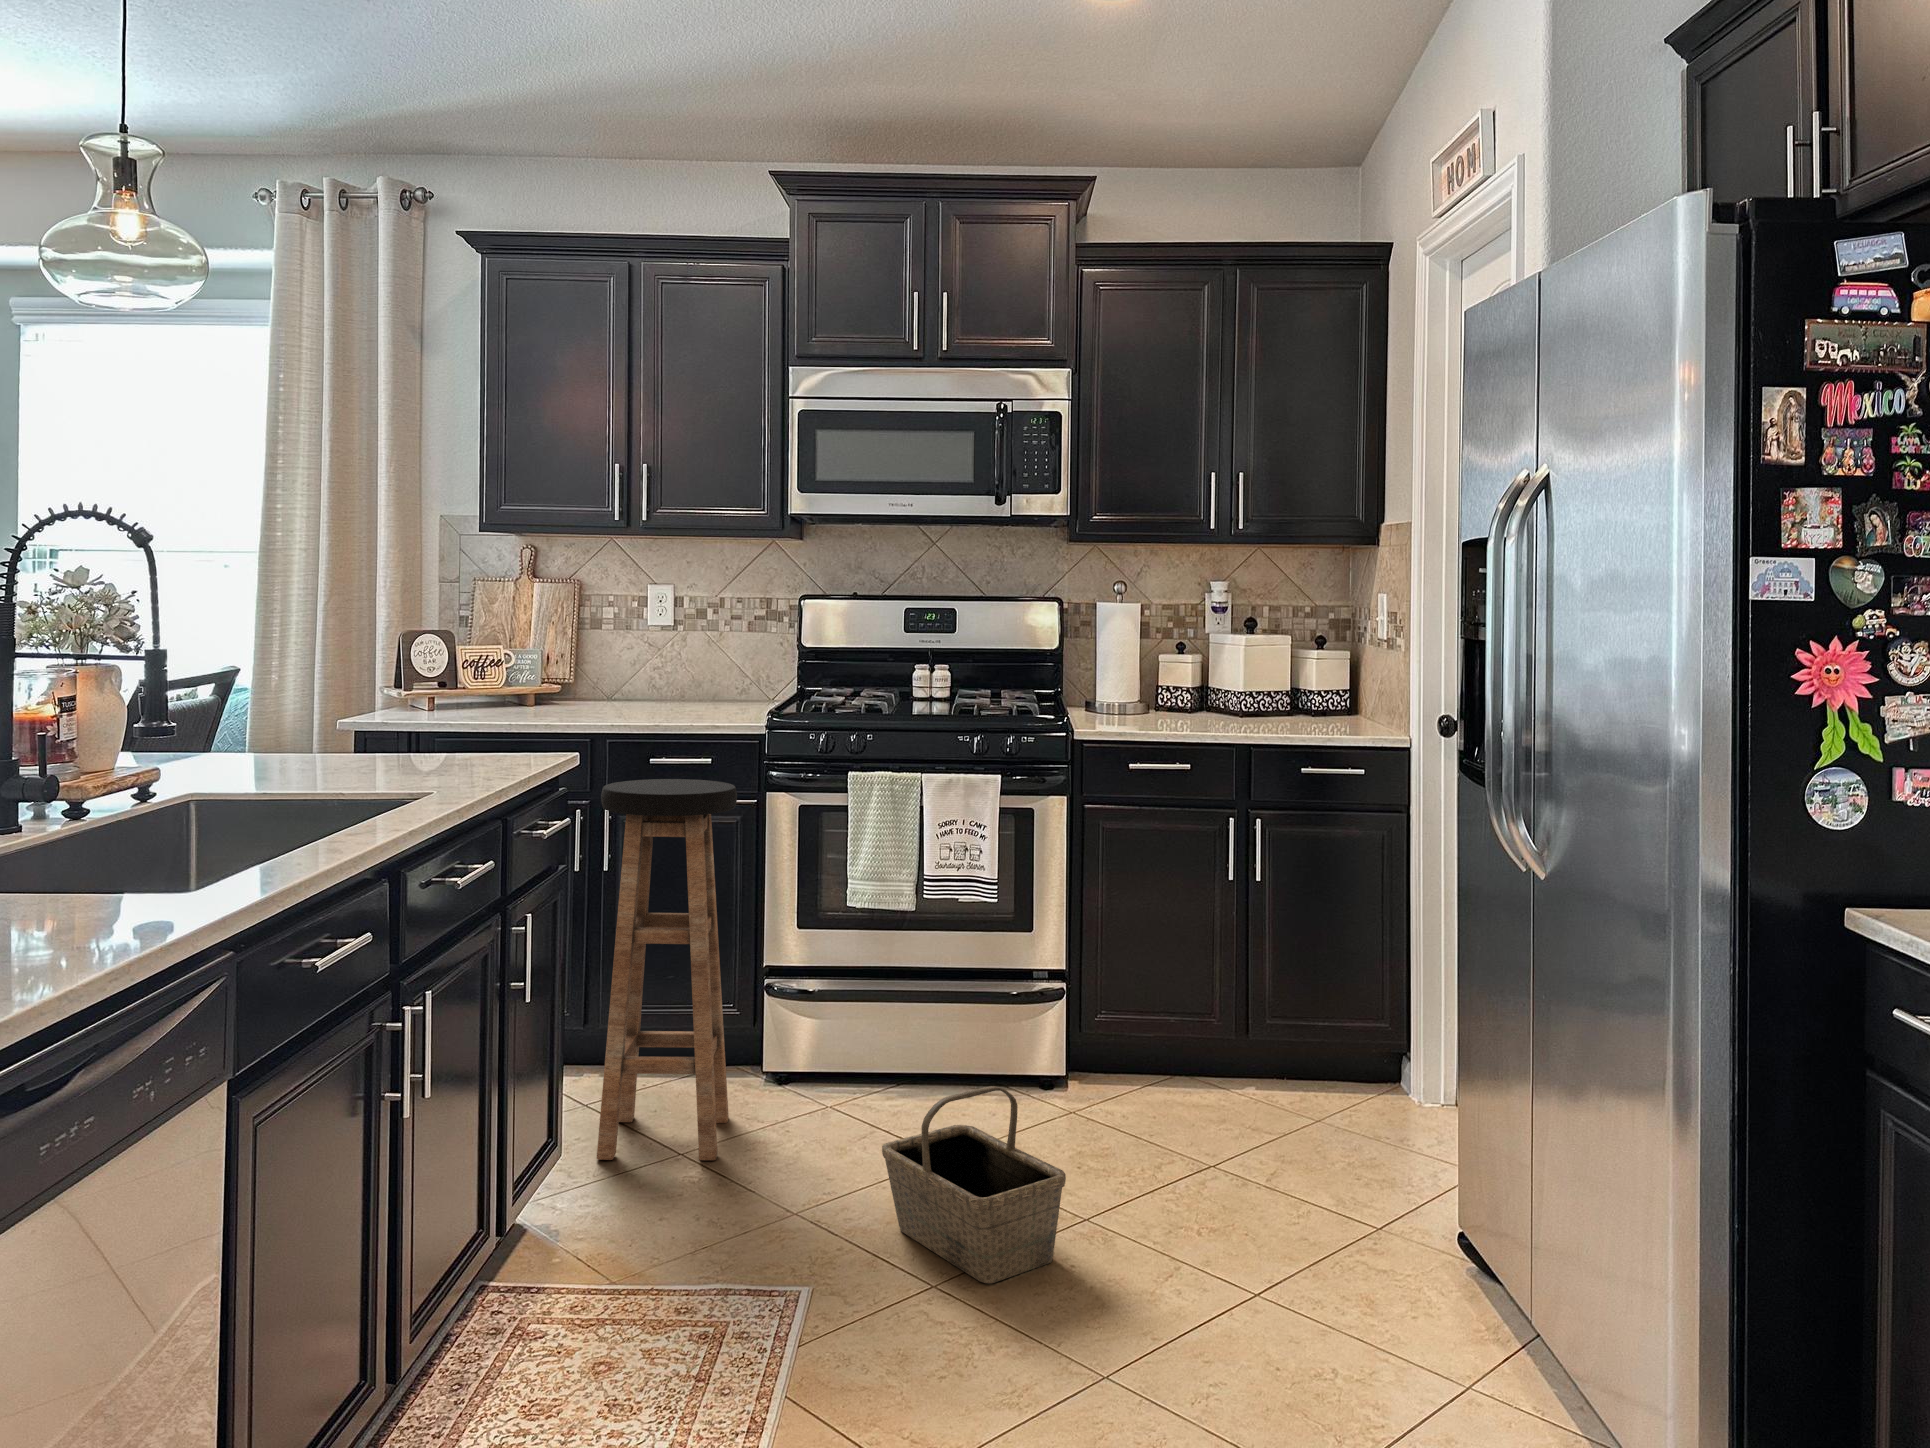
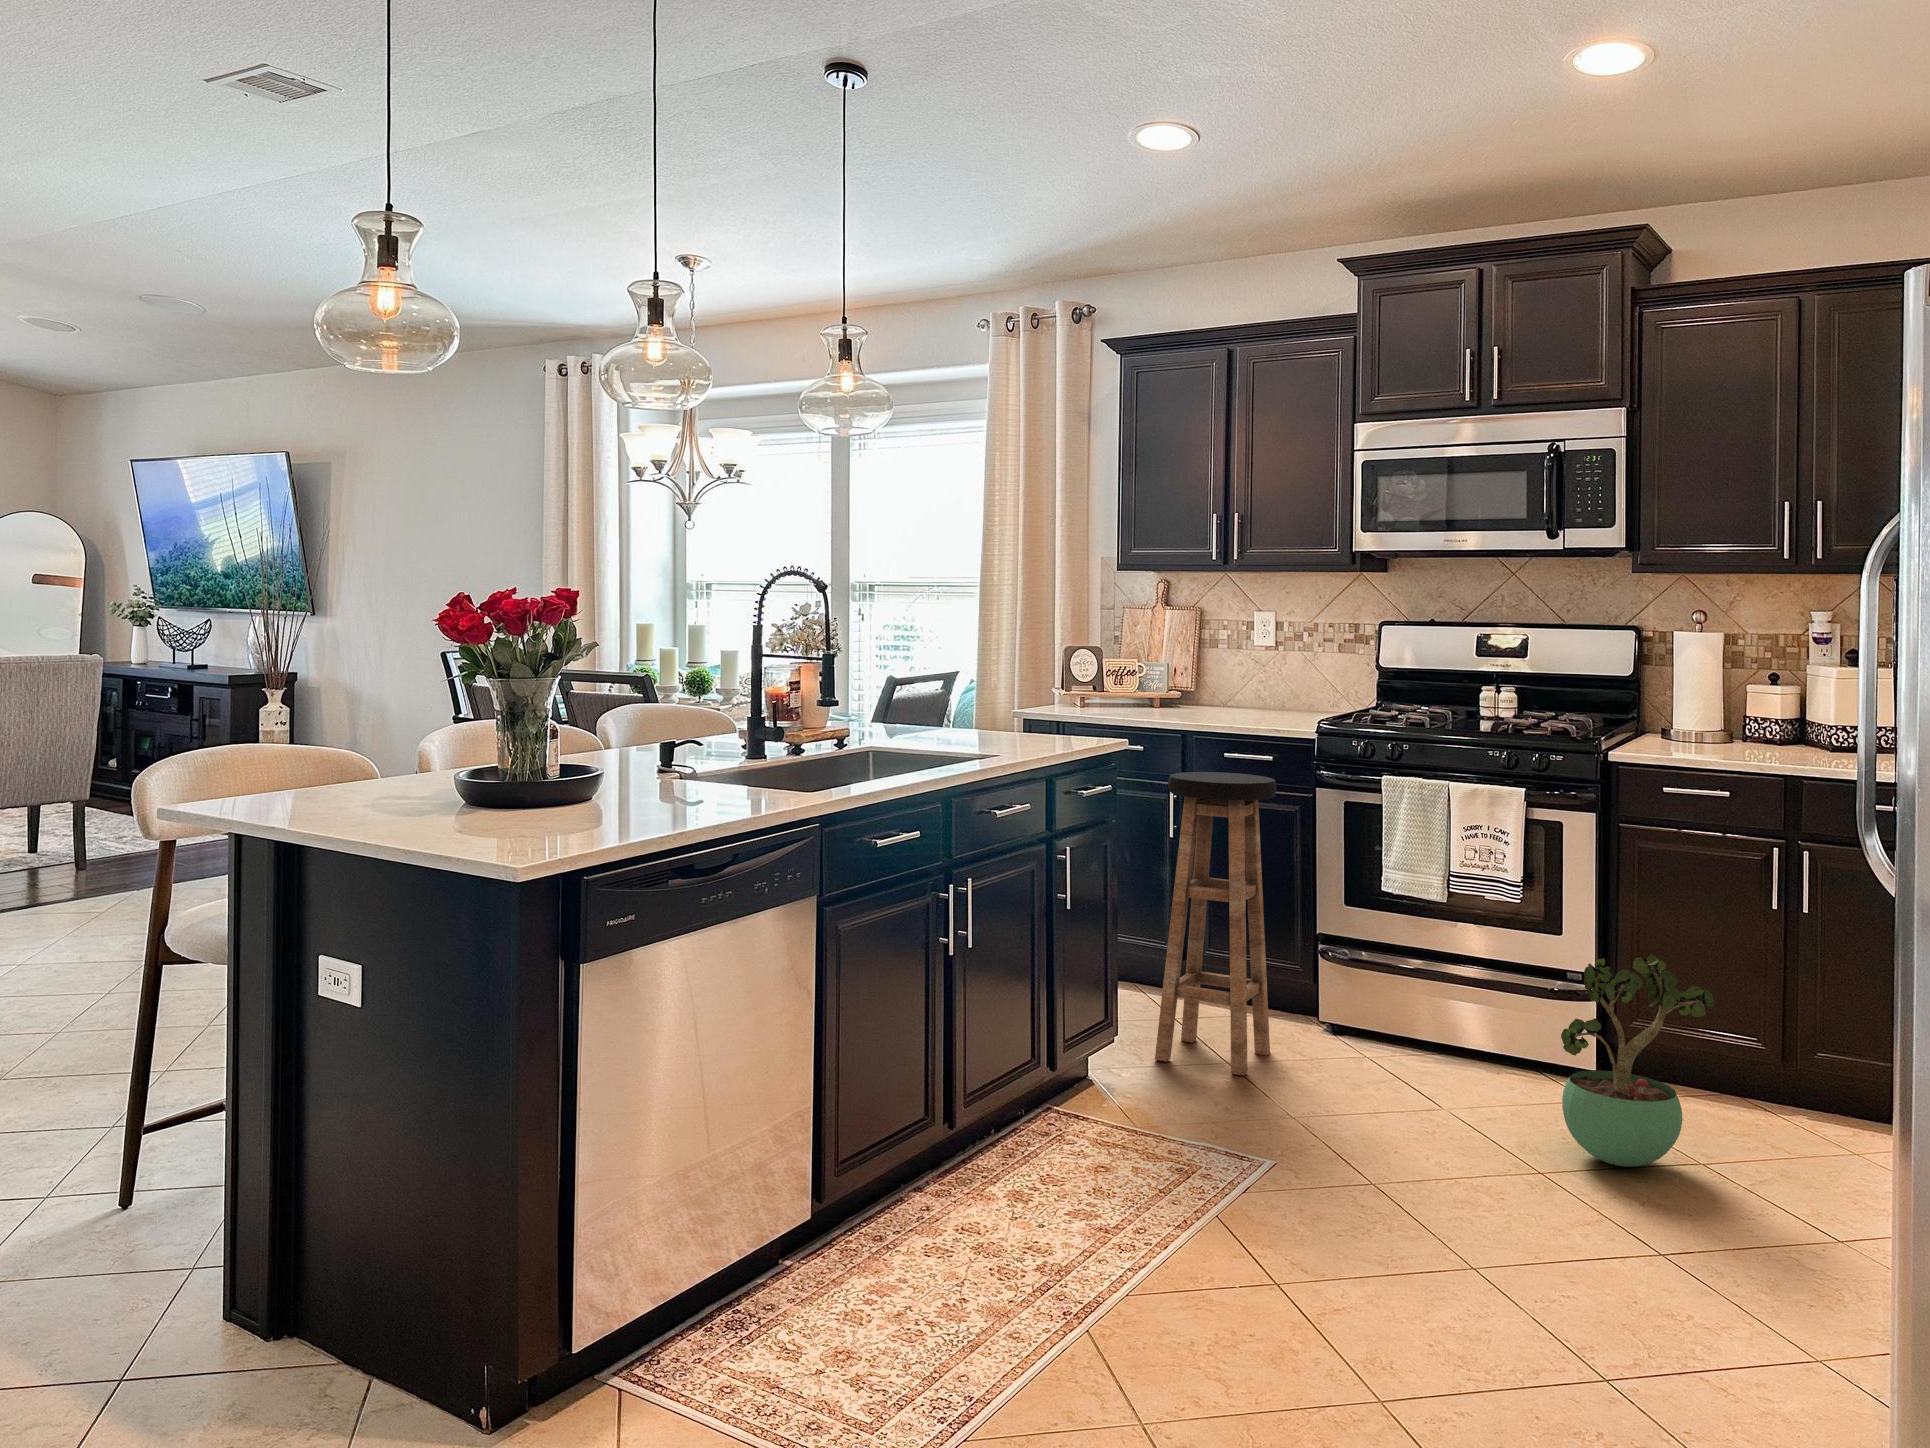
potted plant: none [1096,953,1242,1194] -> present [1561,953,1714,1167]
basket: present [882,1086,1066,1283] -> none [1351,1036,1494,1187]

